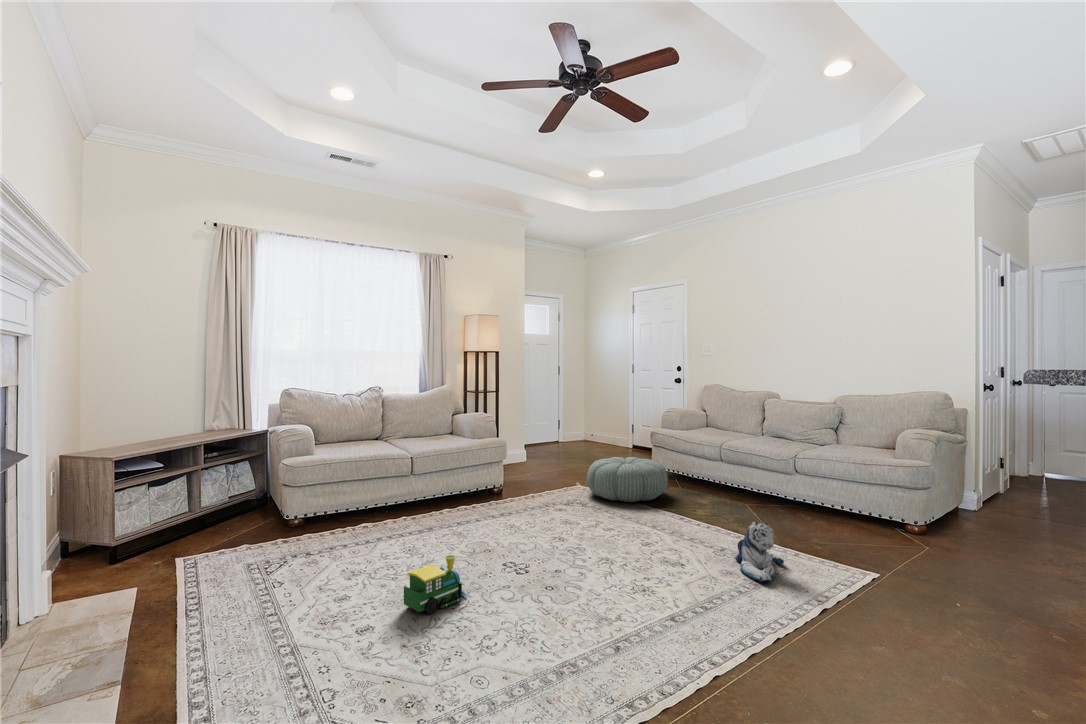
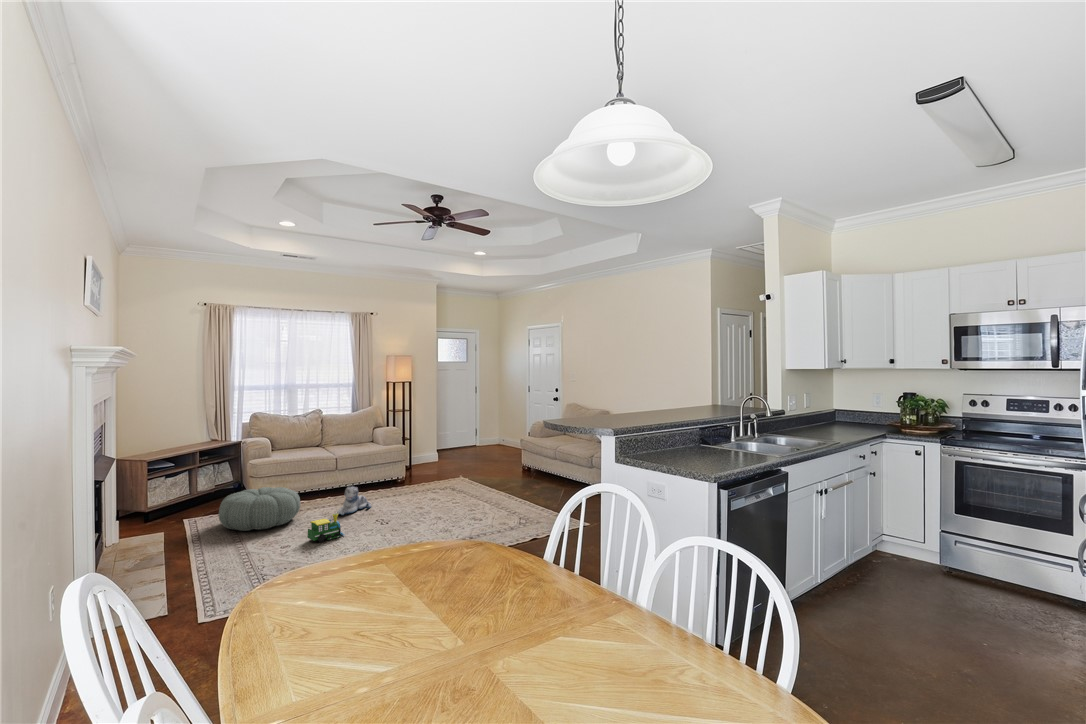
pouf: present [587,457,668,502] -> present [219,487,301,531]
plush toy: present [735,522,784,582] -> present [337,486,371,515]

